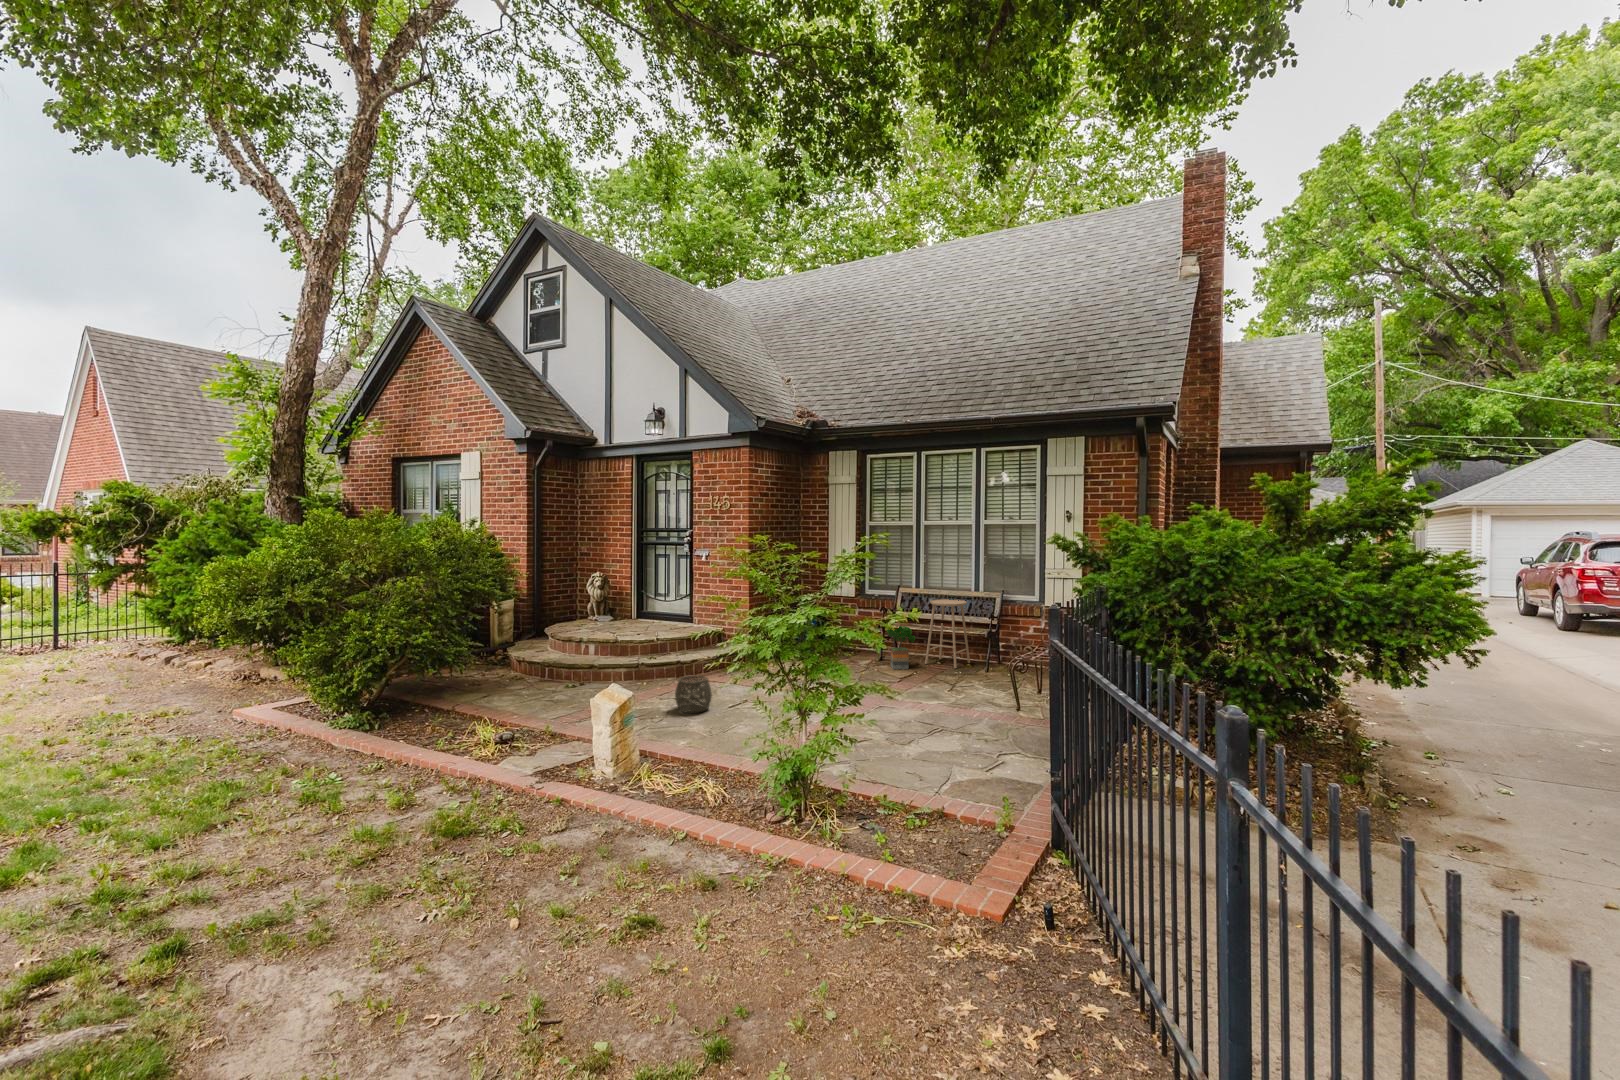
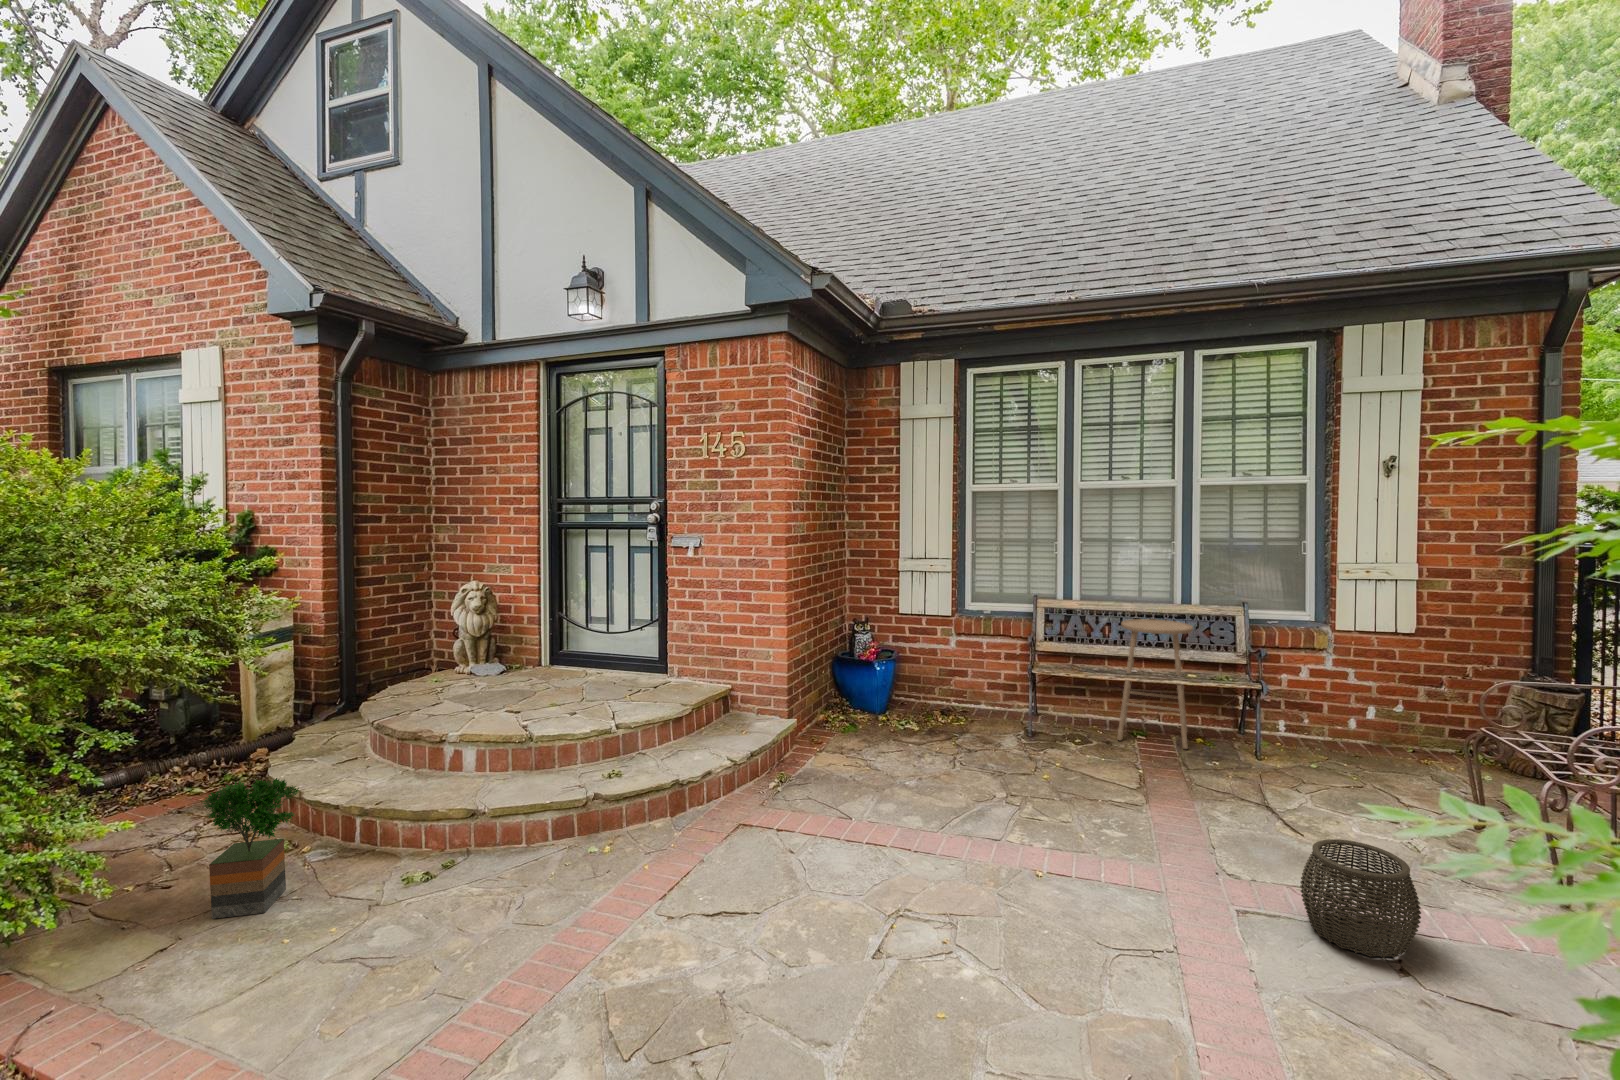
potted tree: present [887,626,915,669] -> present [203,778,299,919]
woven basket: present [675,676,712,713] -> present [1300,839,1421,958]

